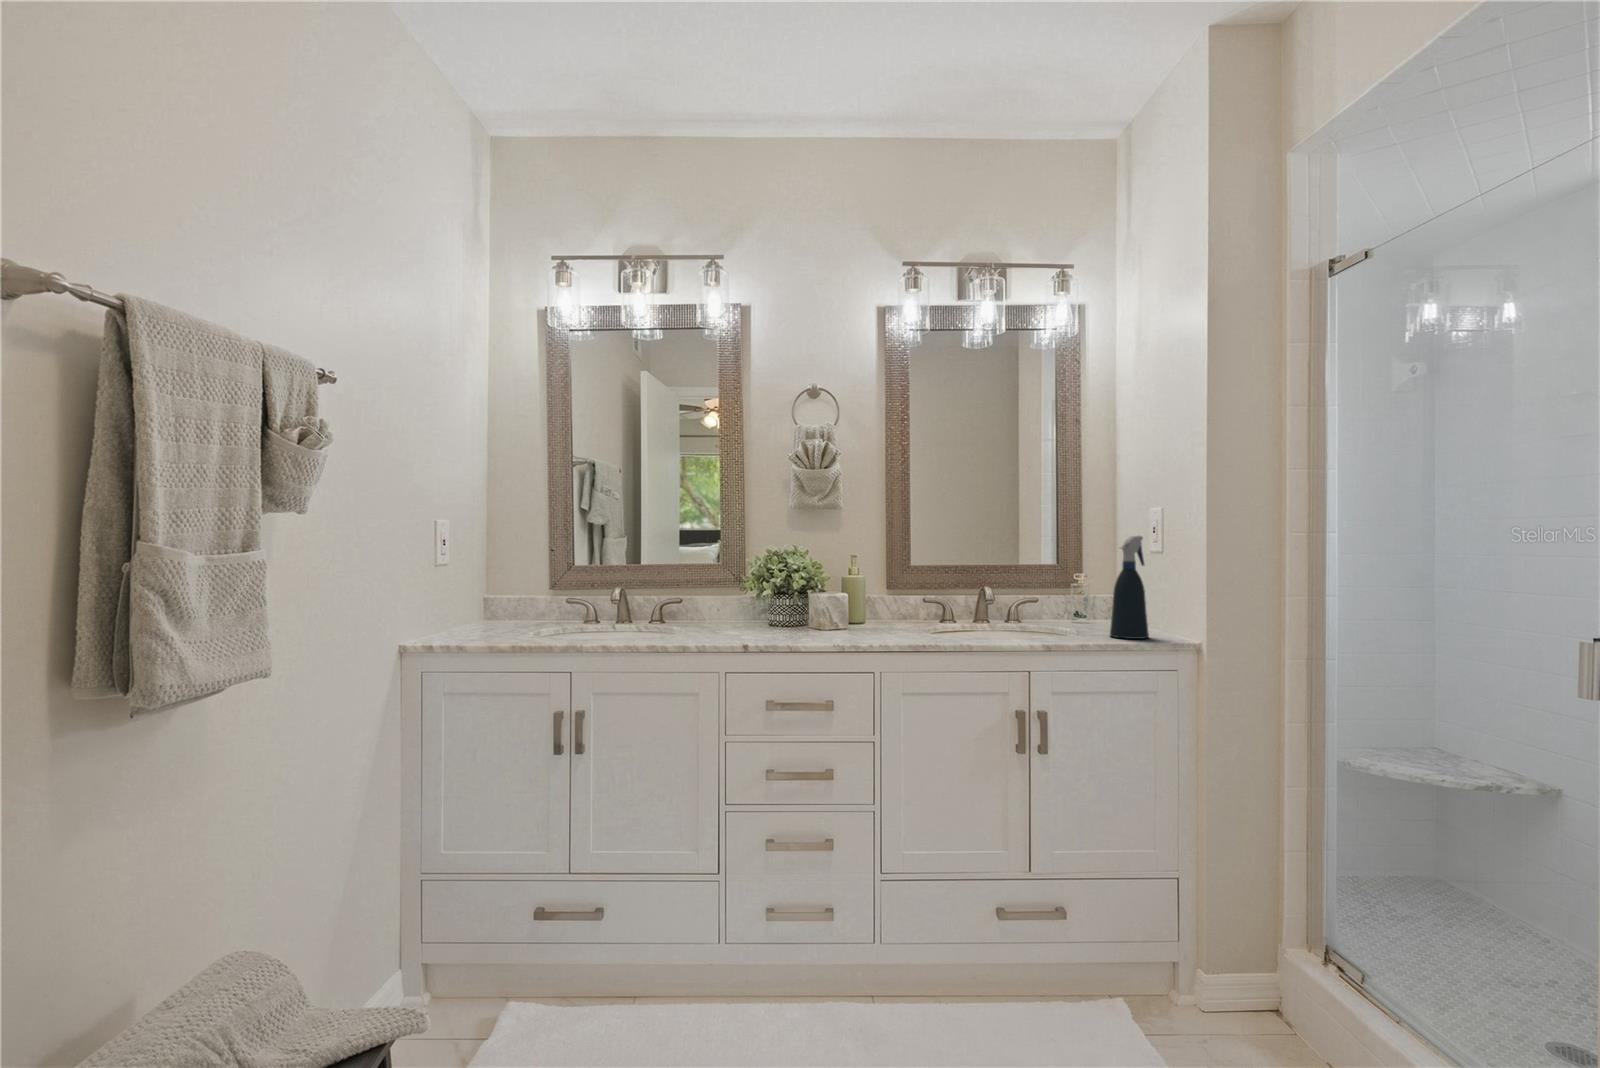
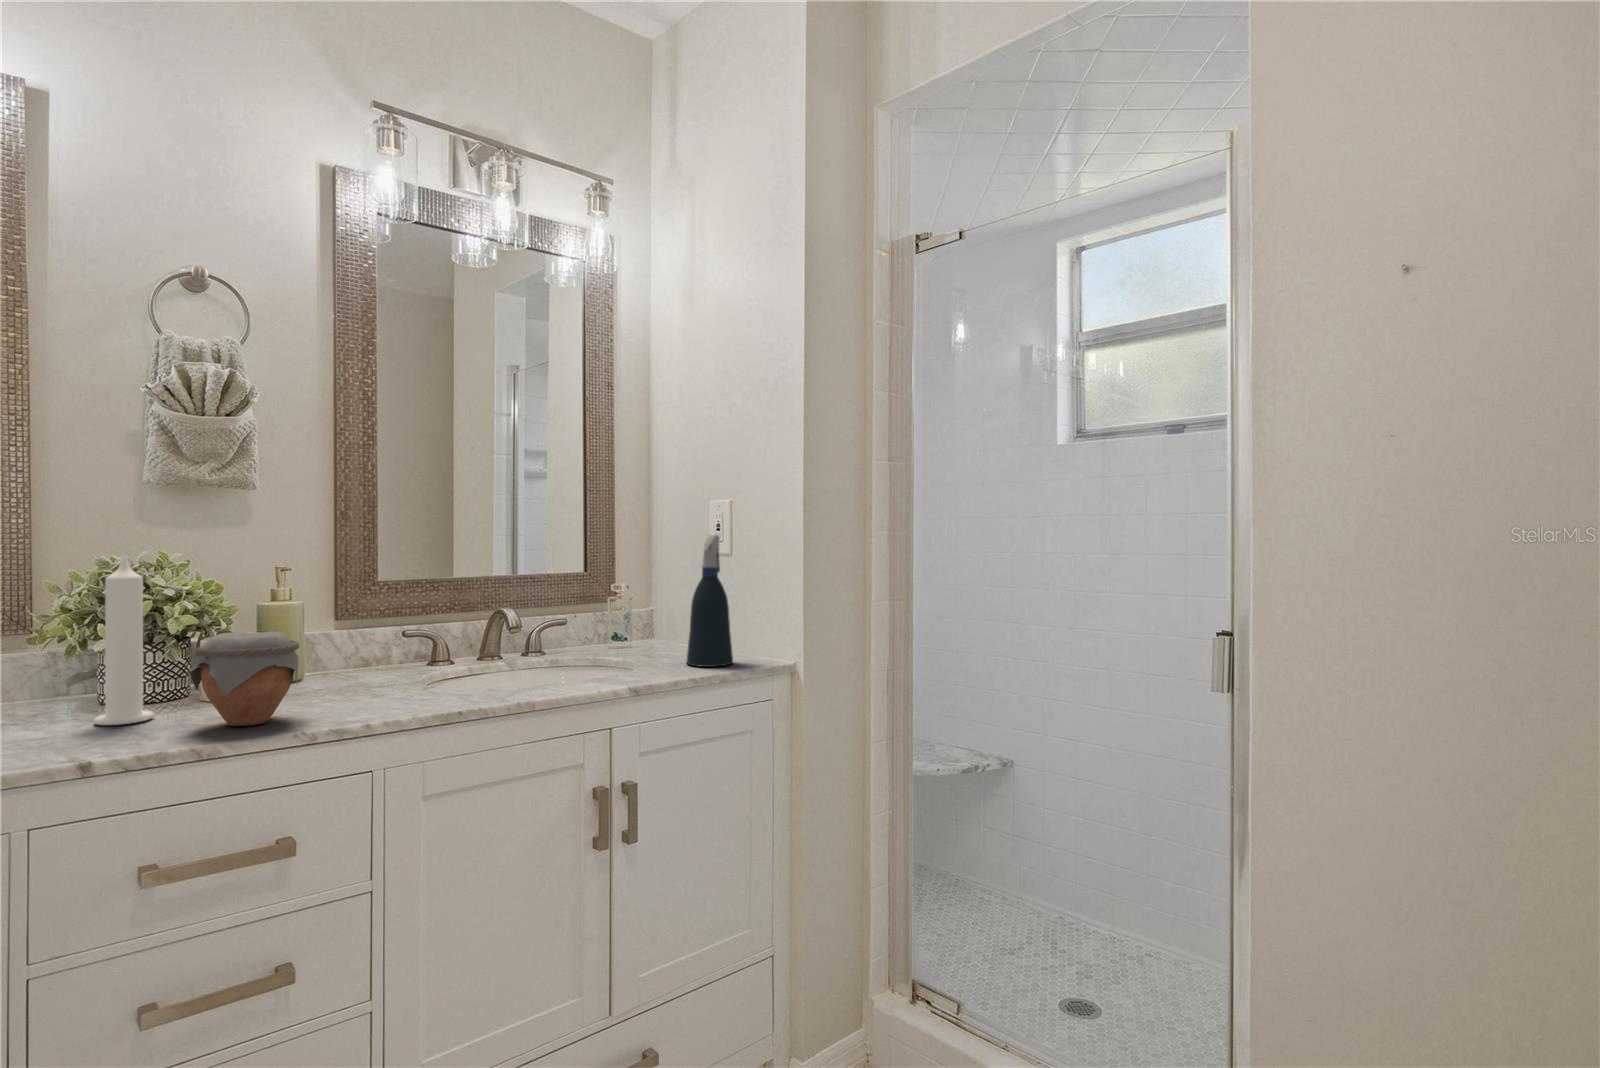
candle: none [759,546,783,633] -> present [94,556,154,725]
jar: none [793,588,844,639] -> present [190,631,299,726]

